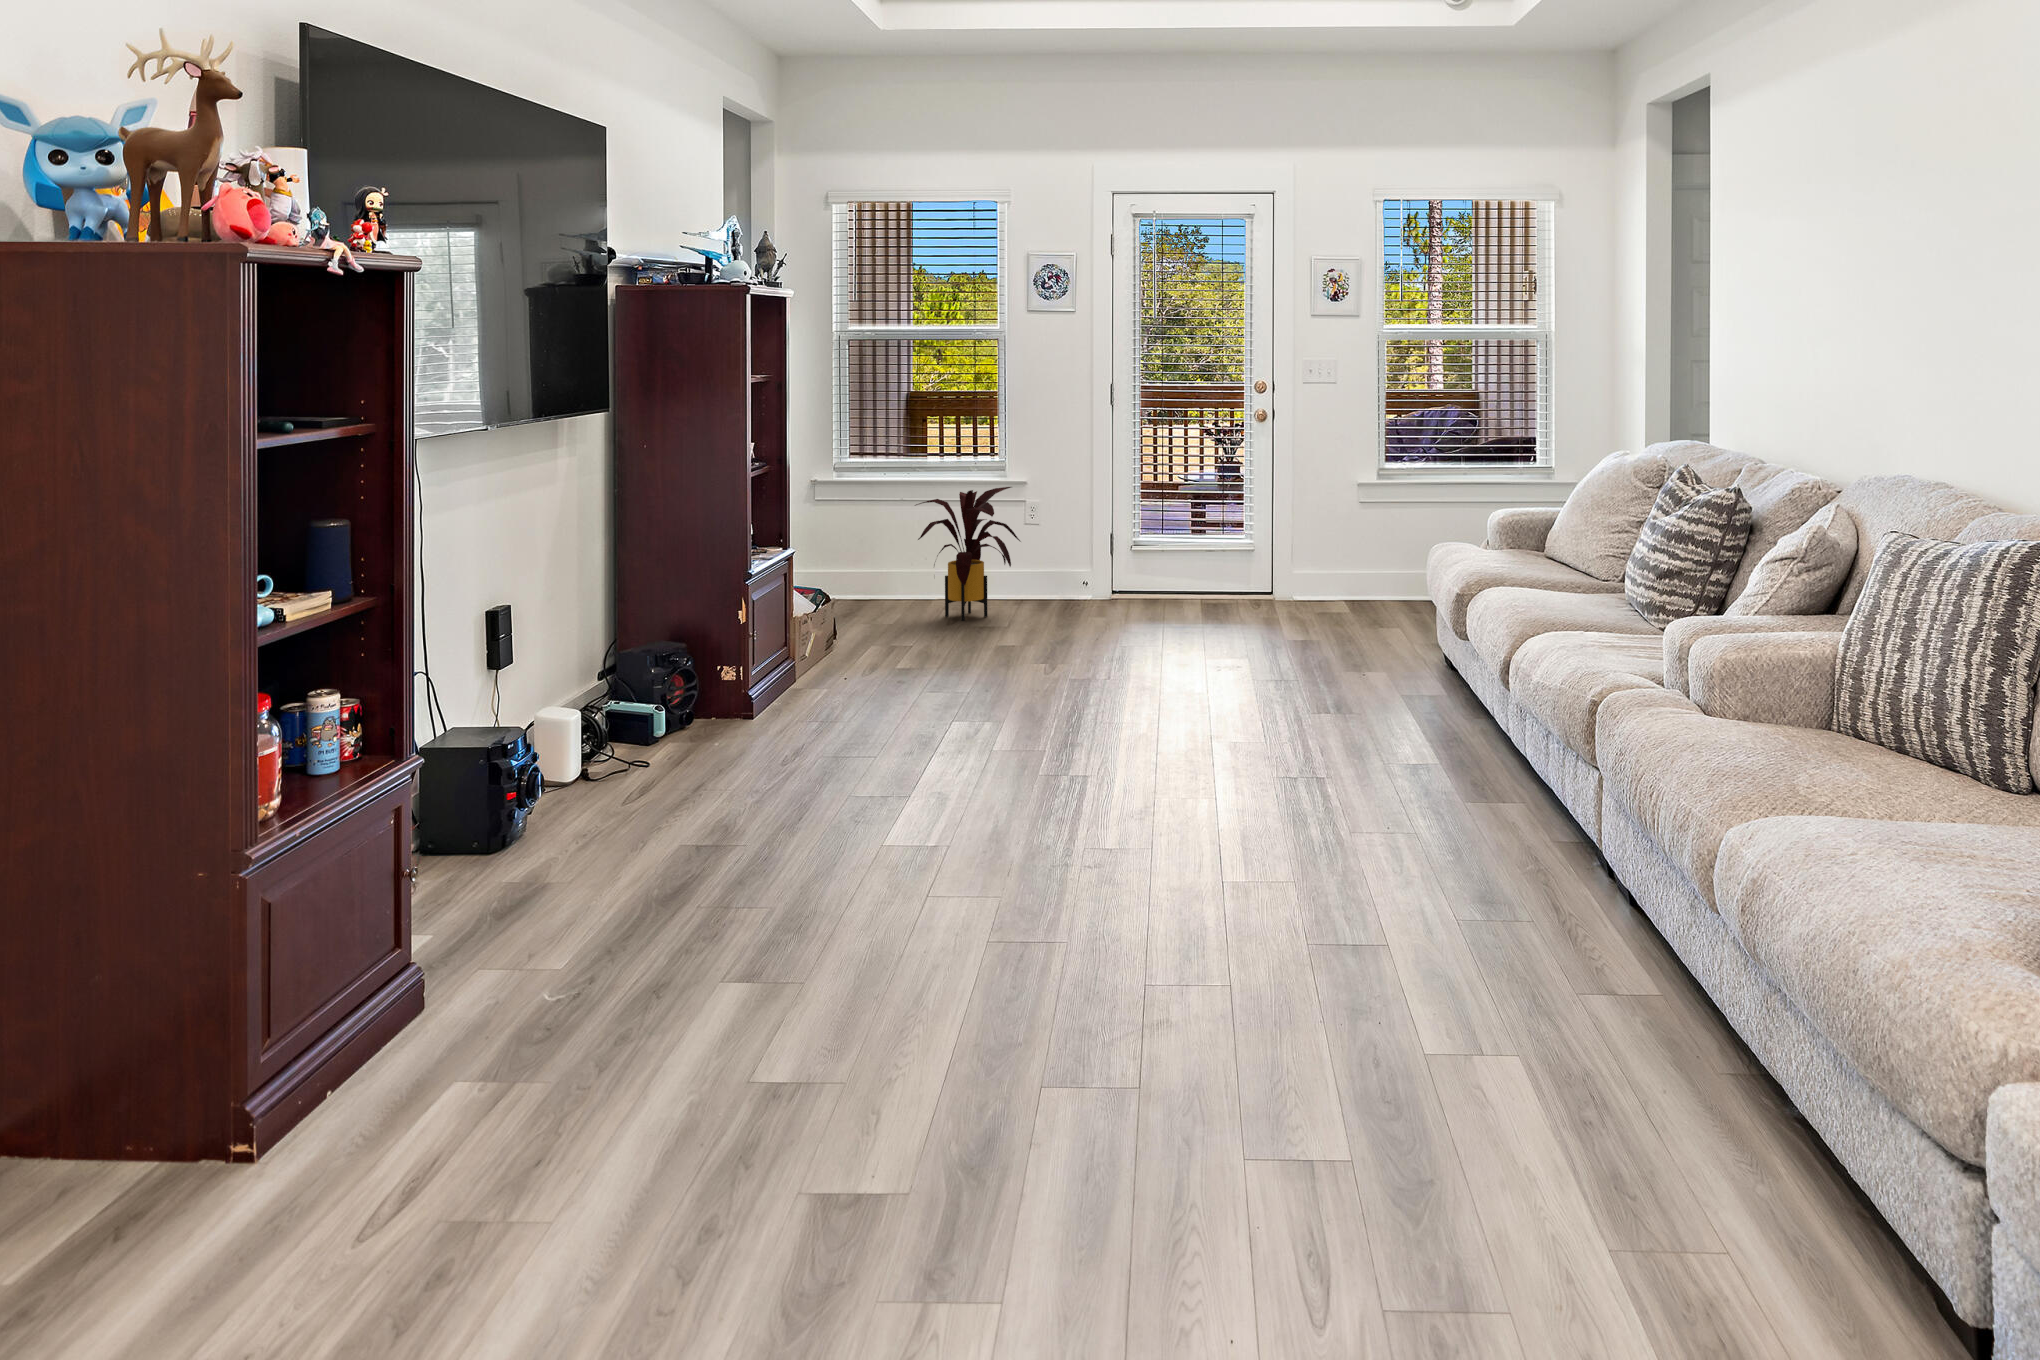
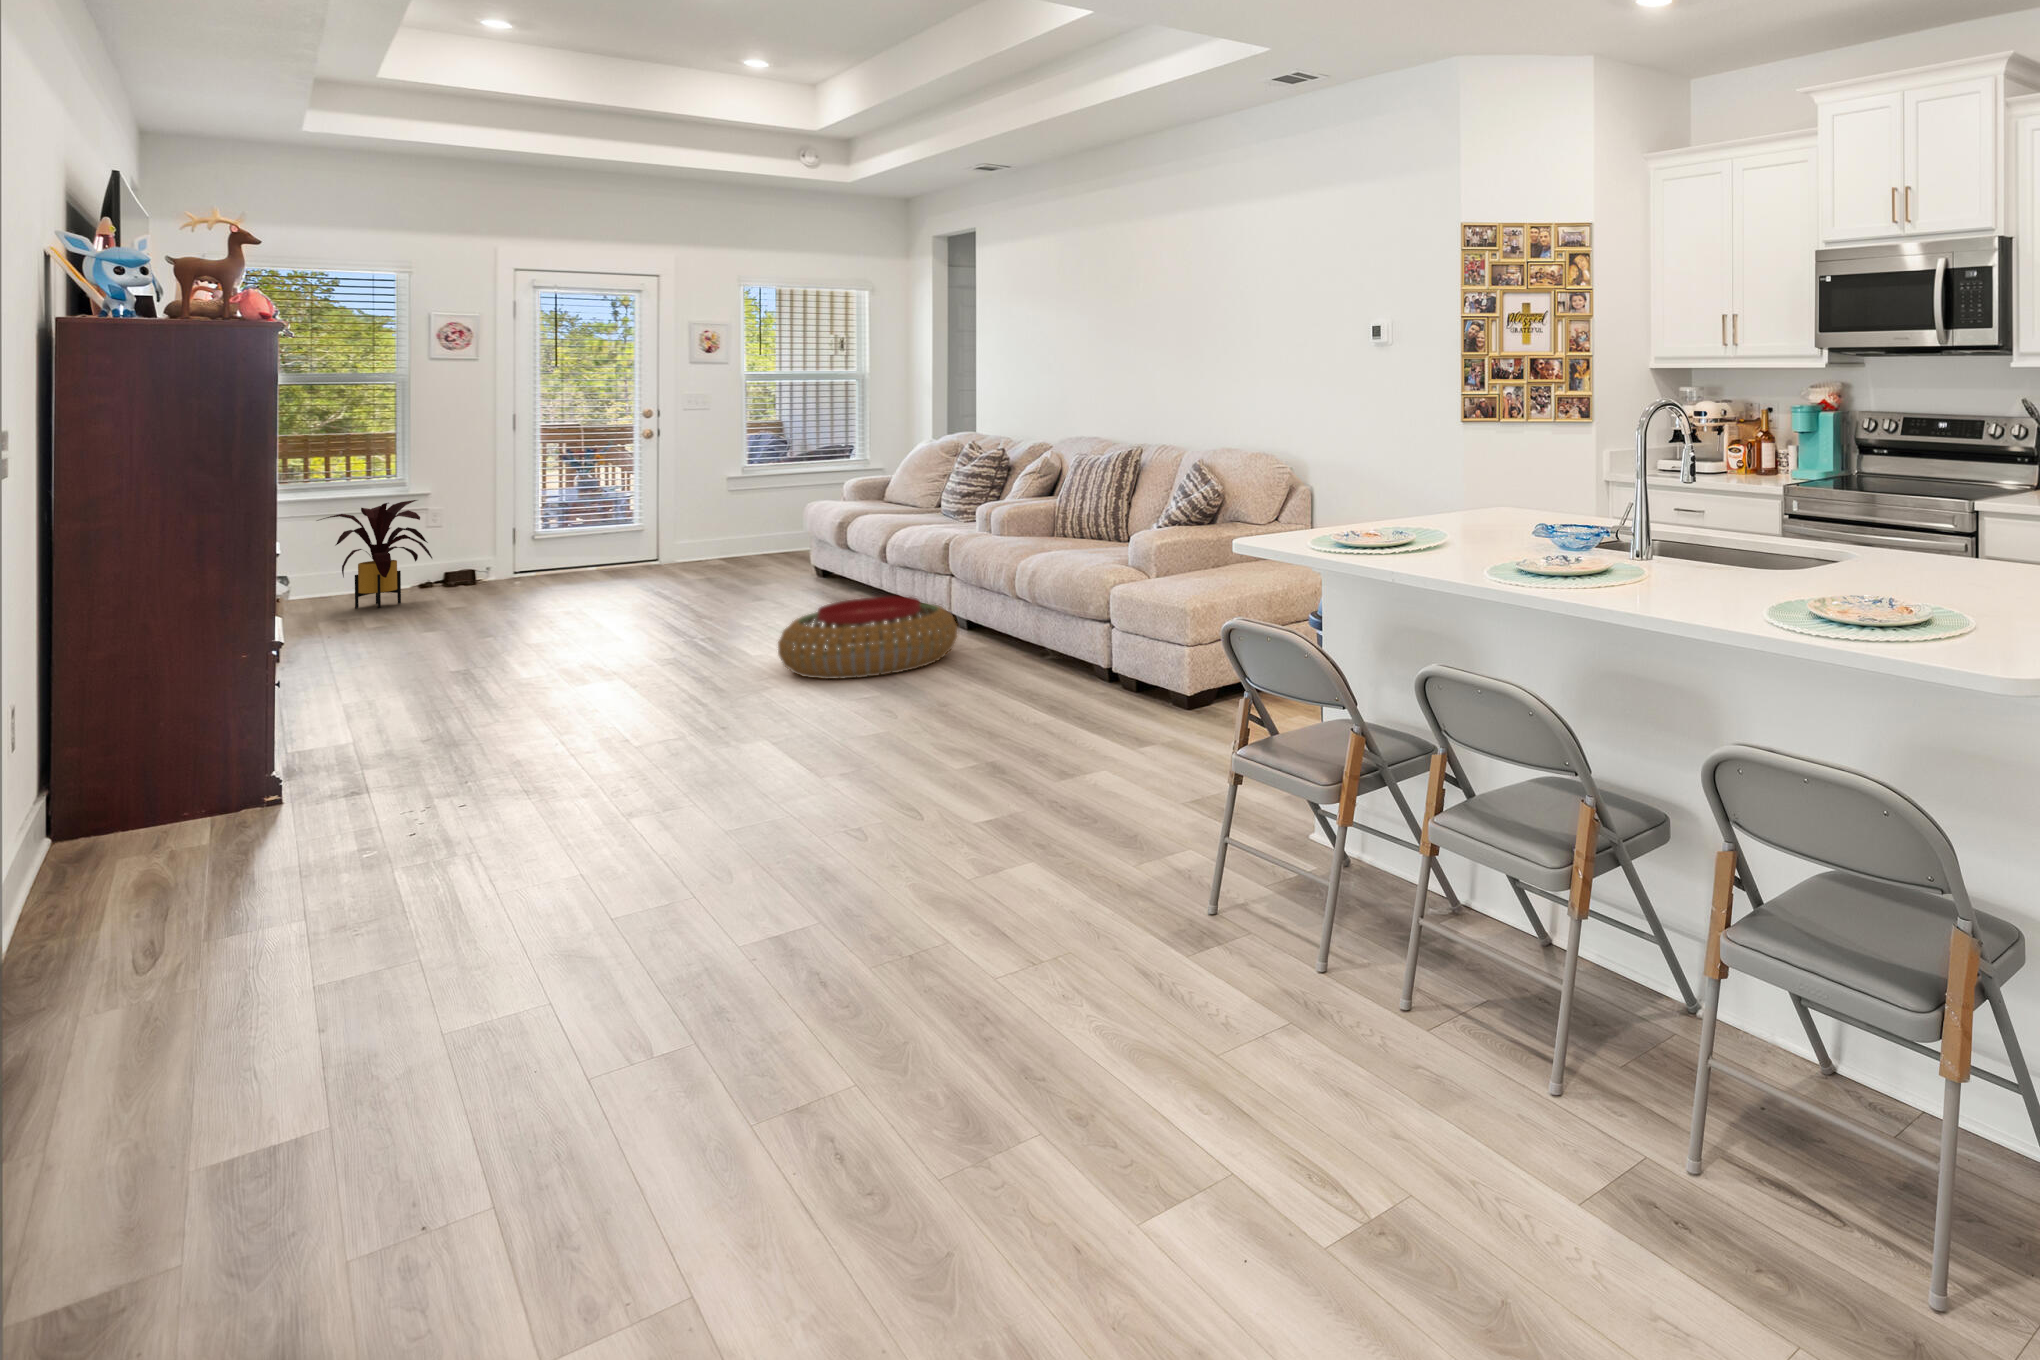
pouf: none [1203,825,1569,1066] -> present [778,597,957,679]

